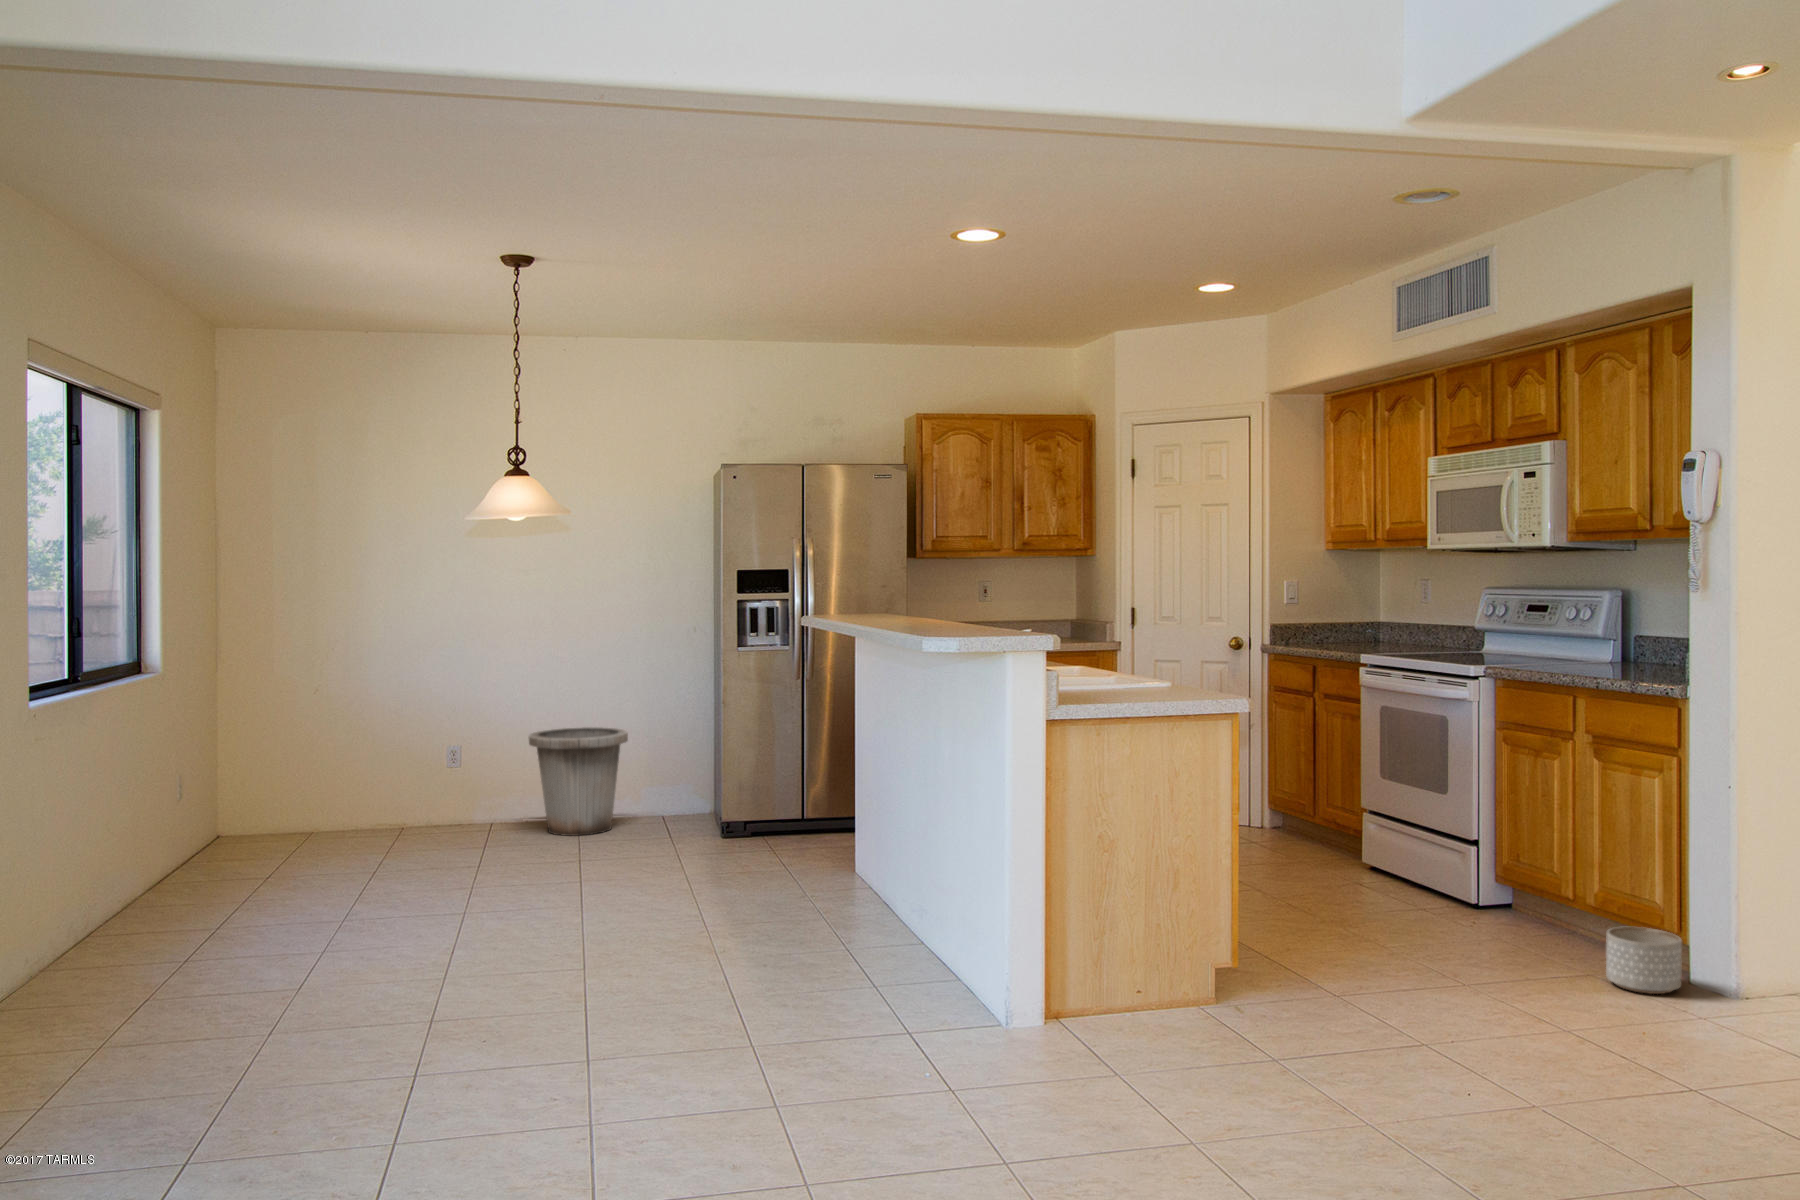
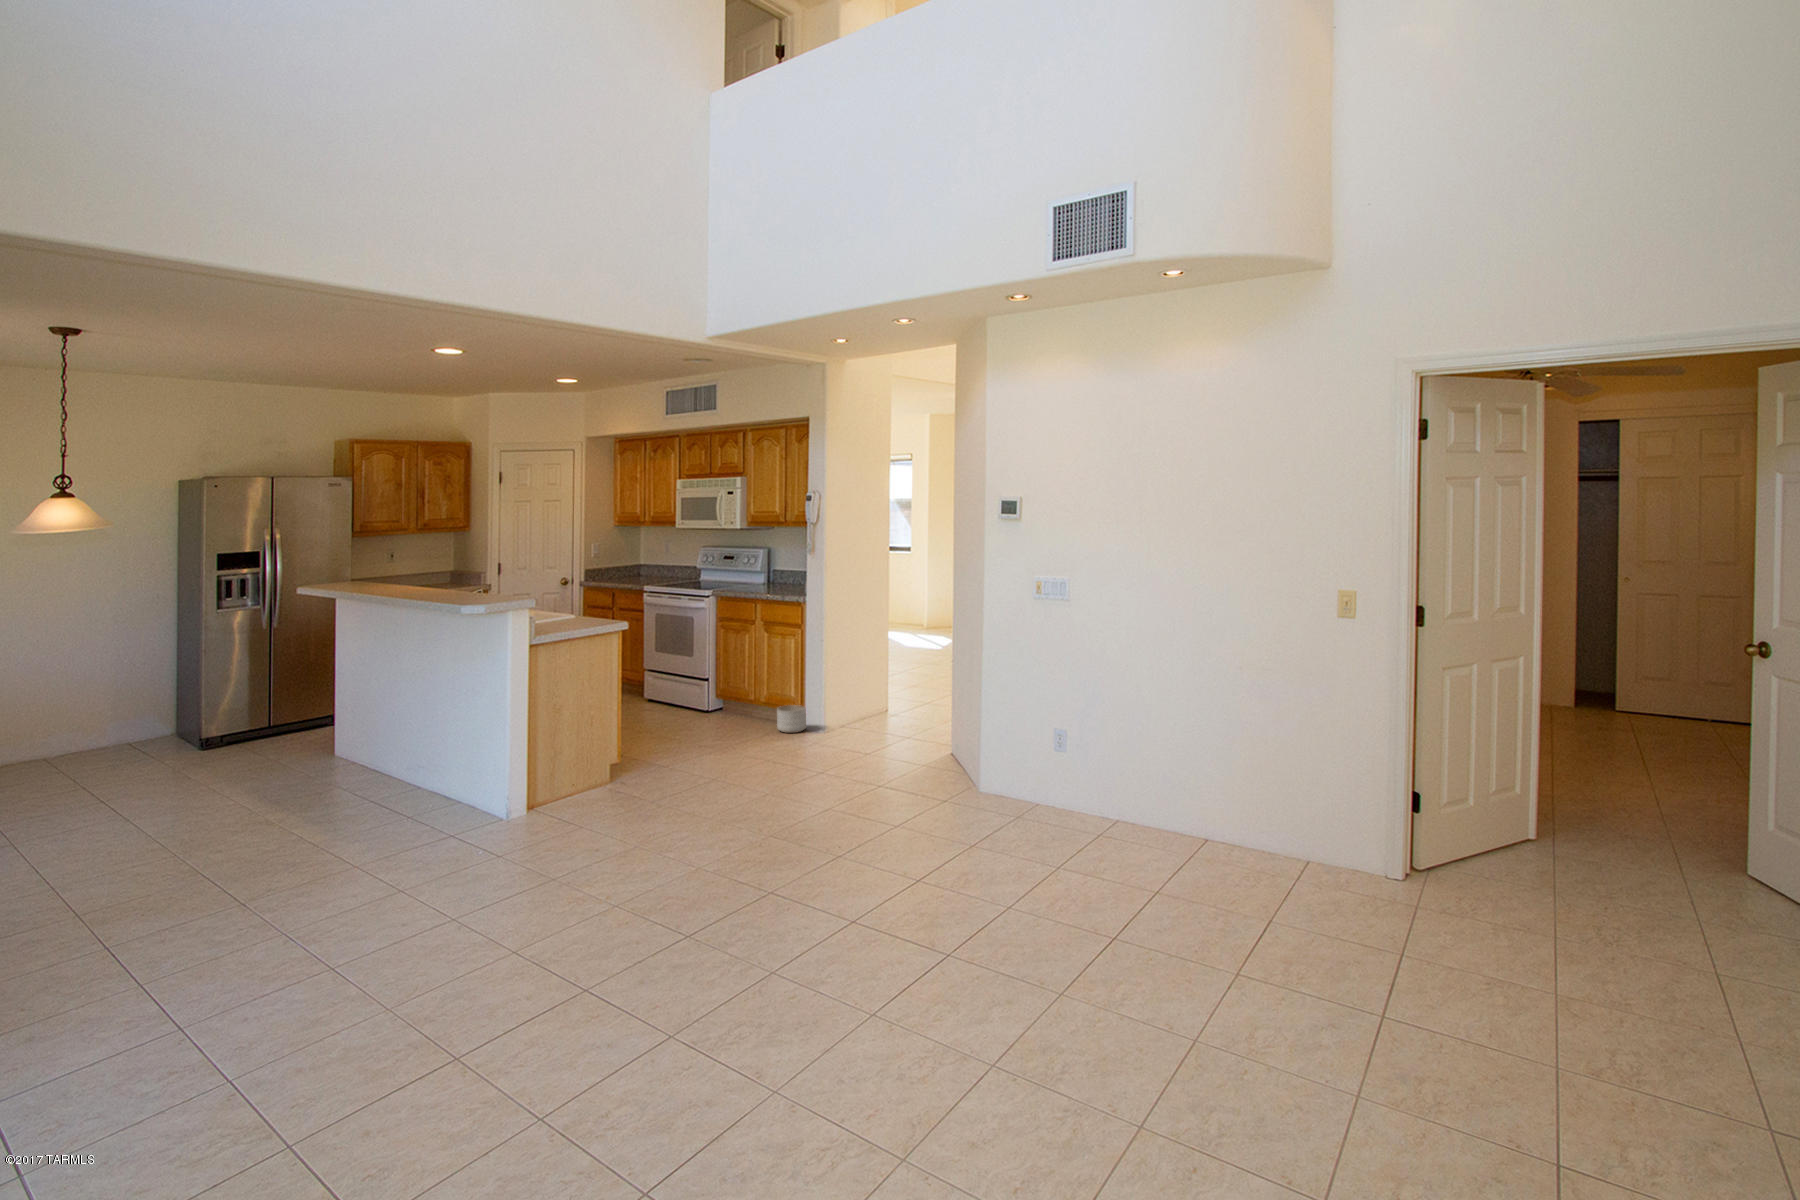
trash can: present [529,727,628,836] -> none [22,673,117,759]

